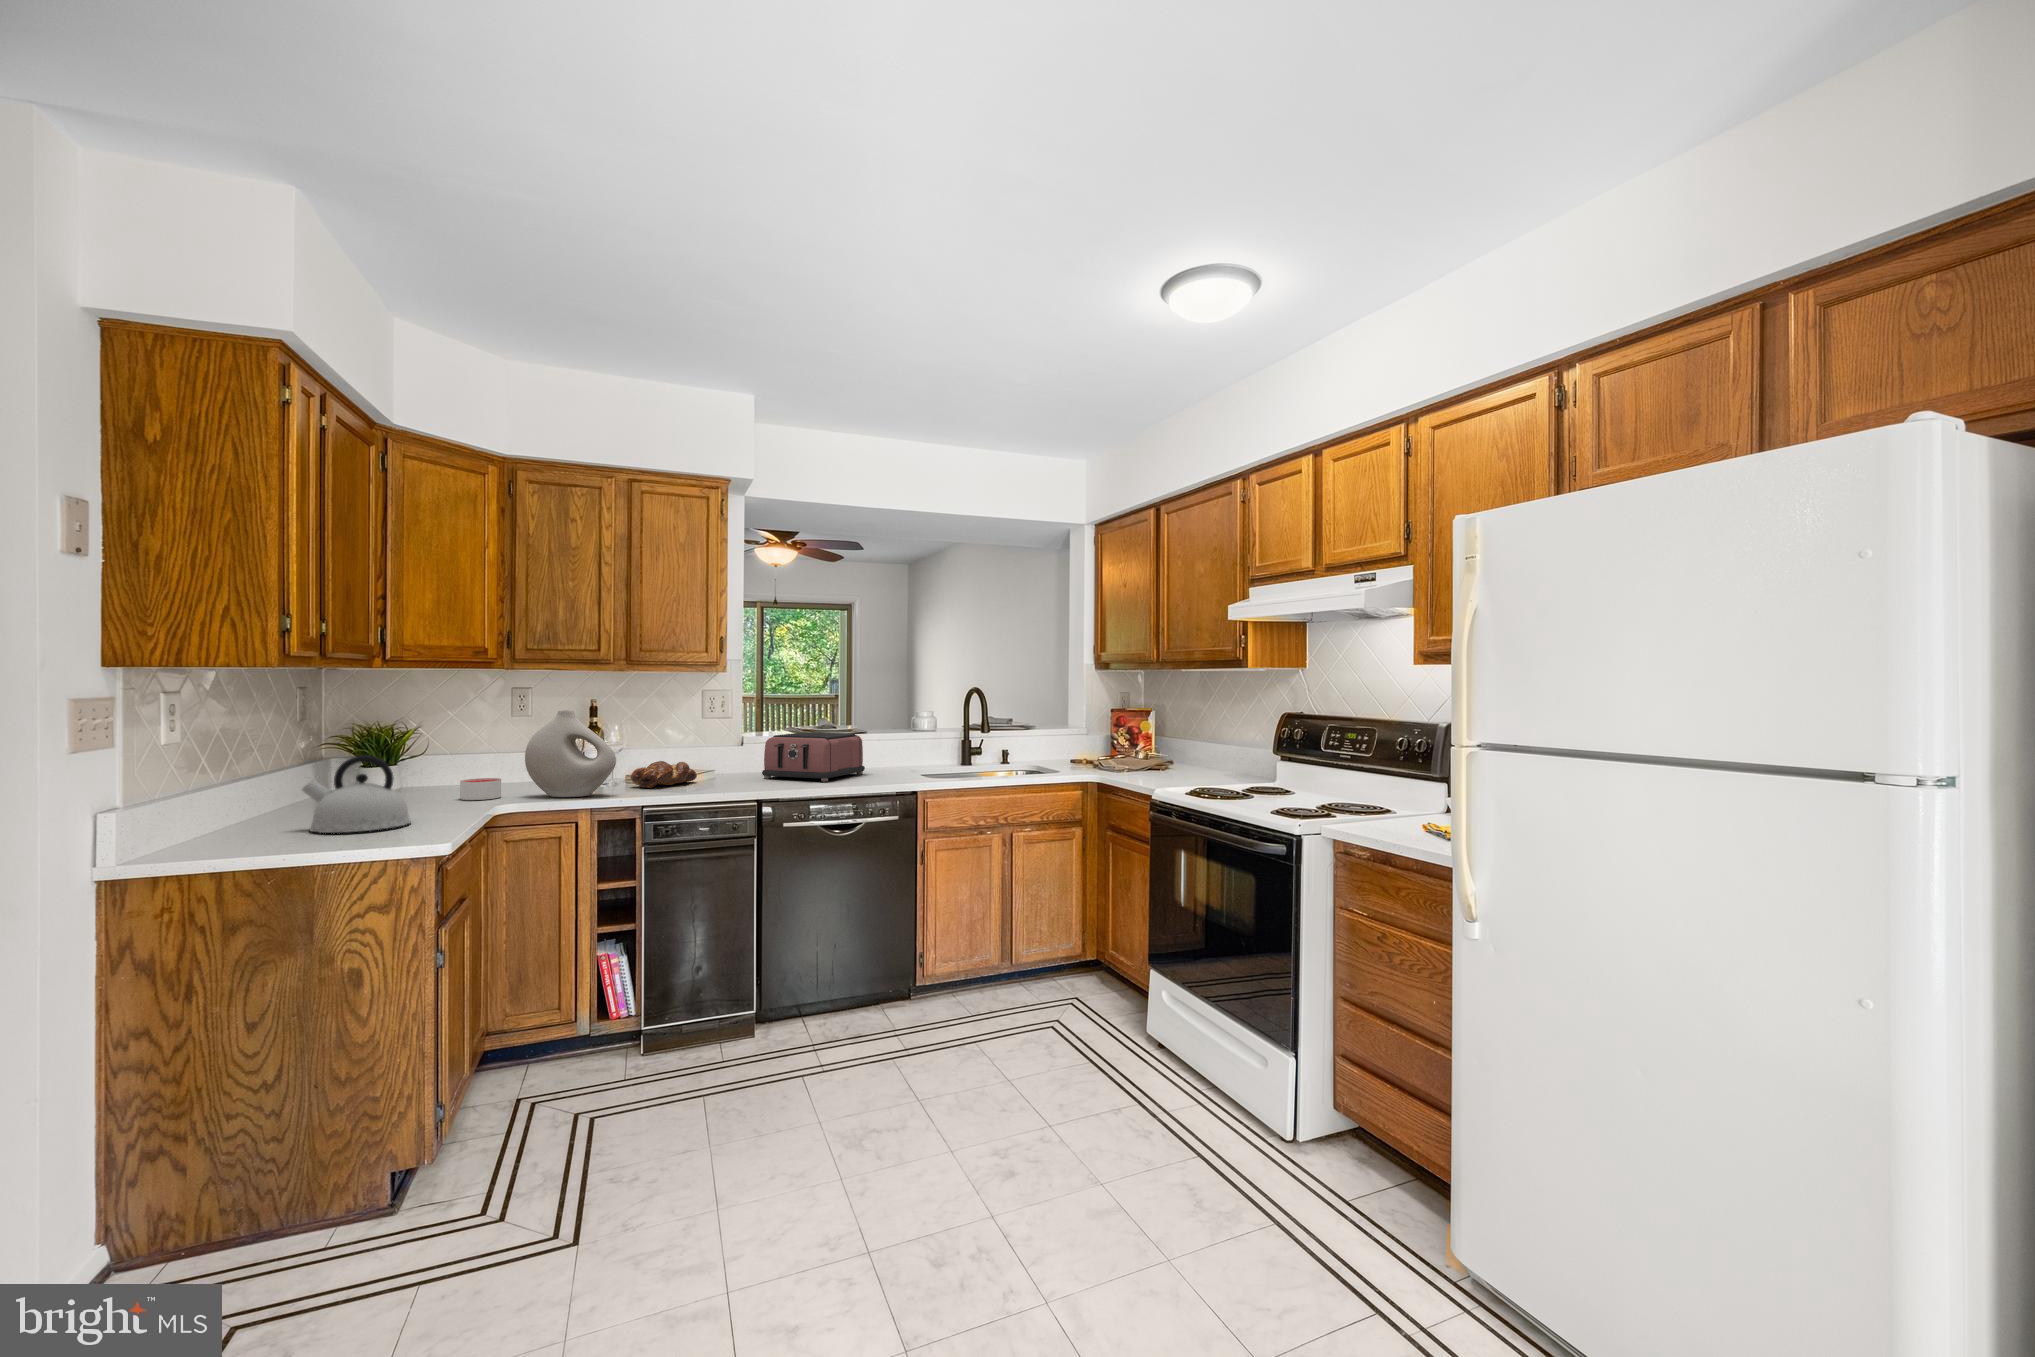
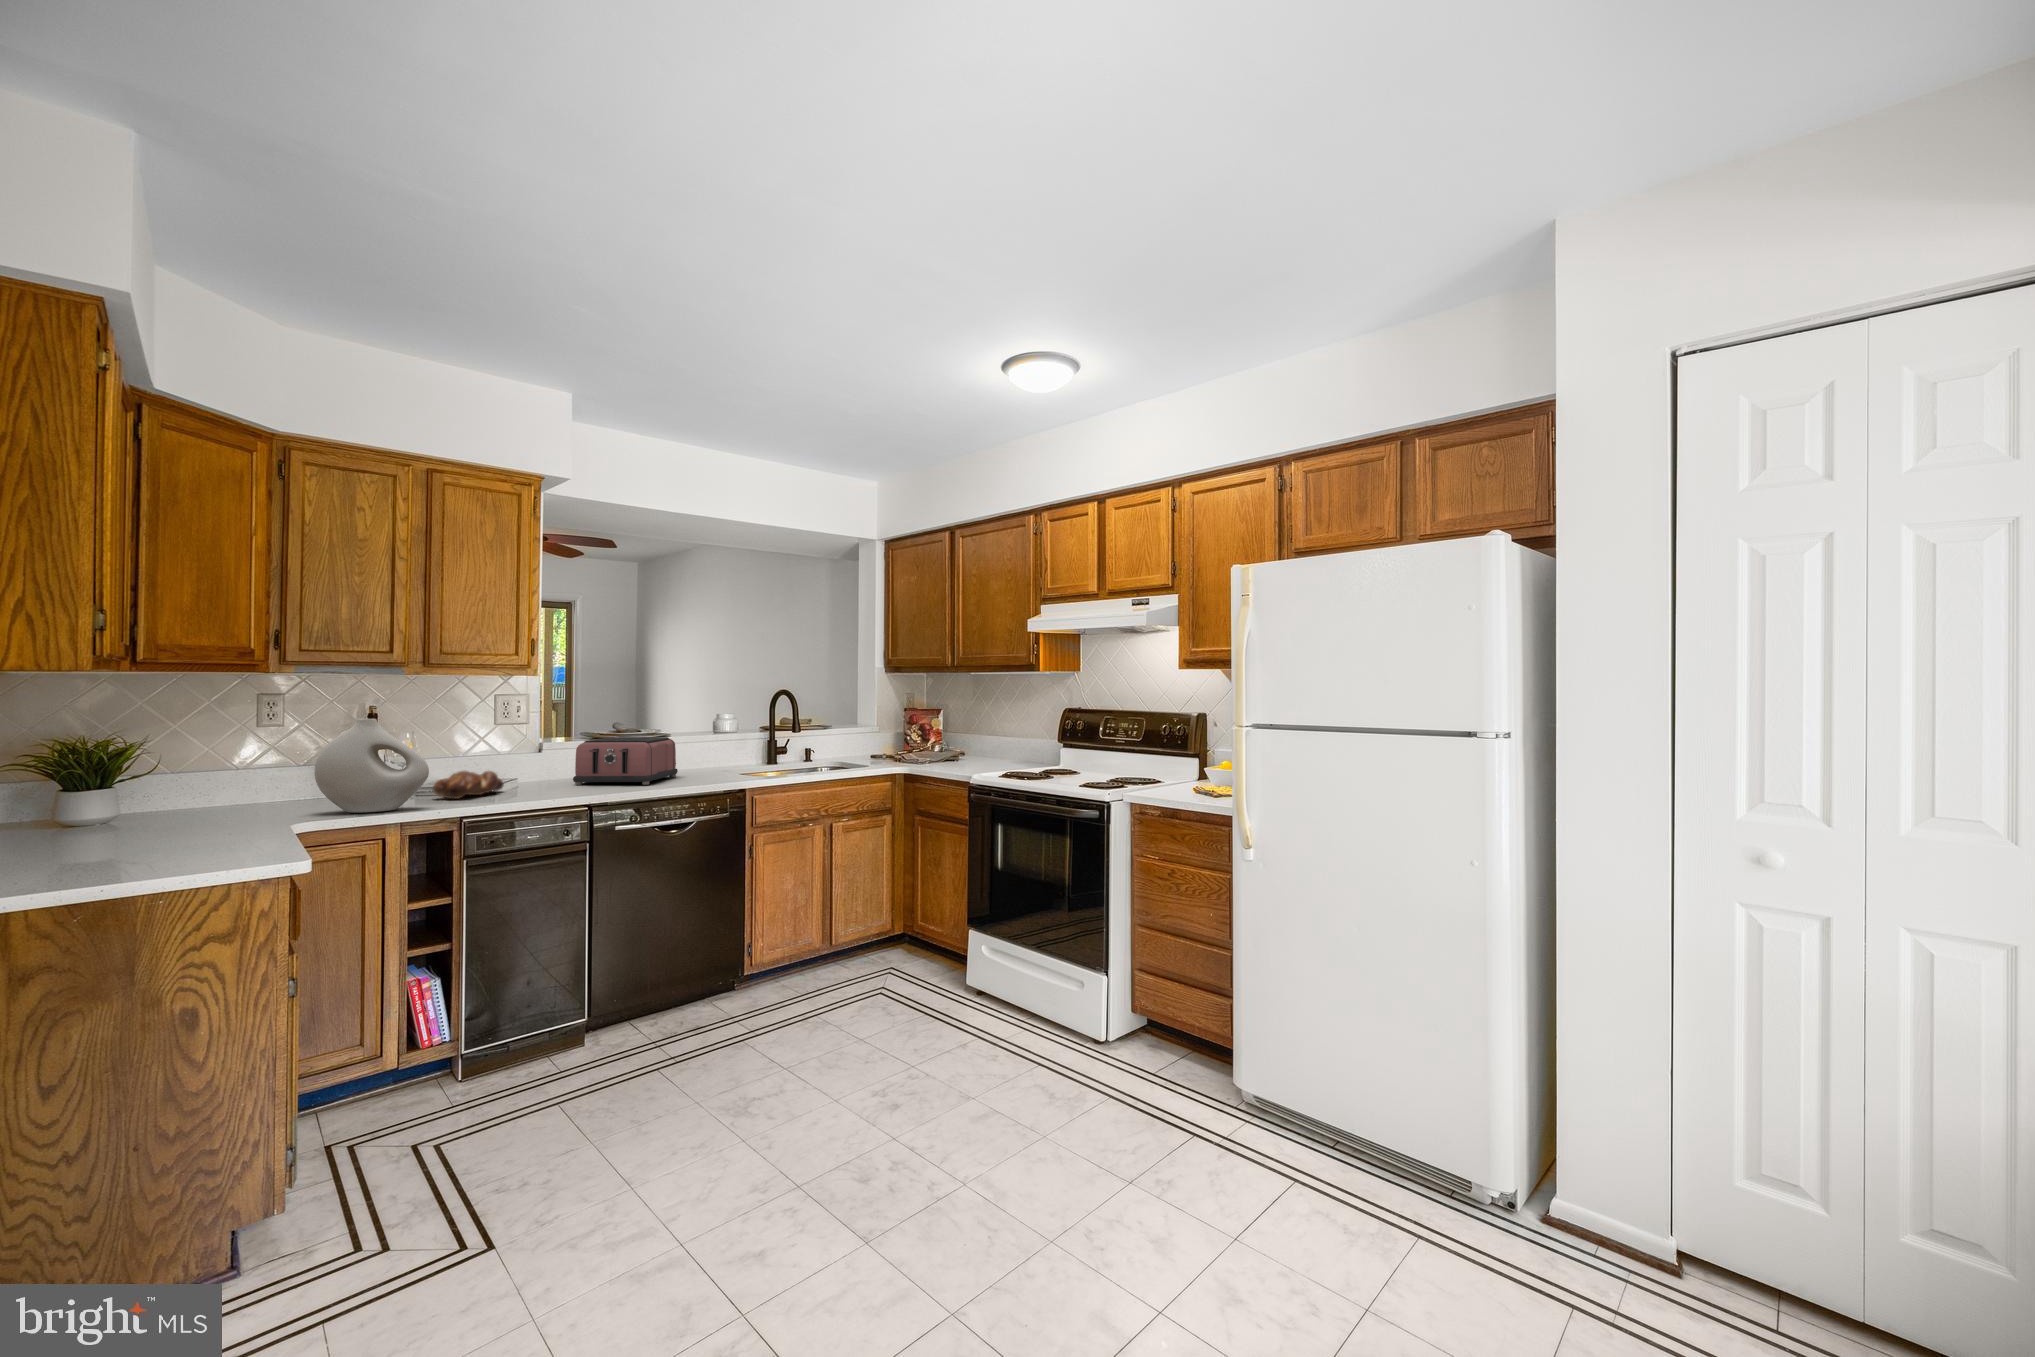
kettle: present [302,755,411,833] -> none [69,772,215,862]
candle: present [460,778,501,800] -> none [231,796,284,821]

